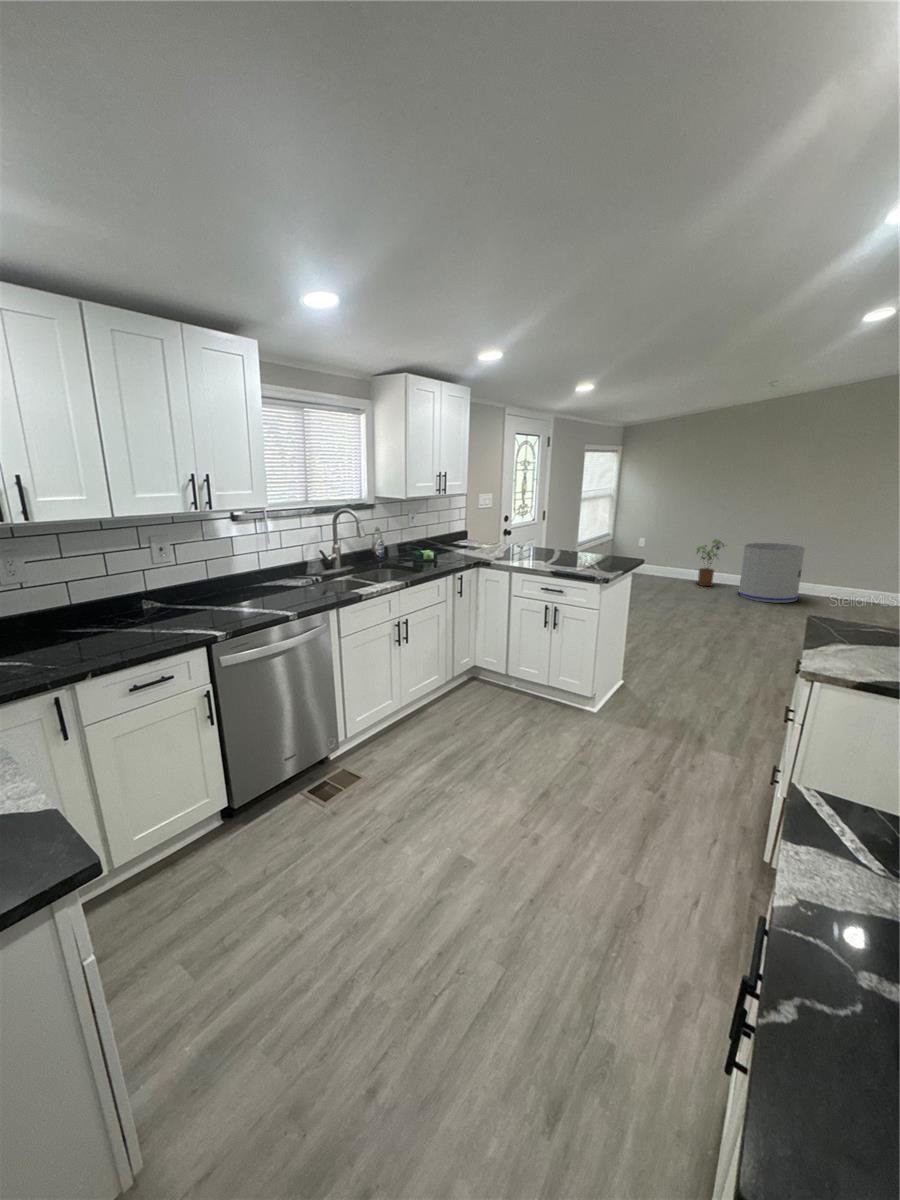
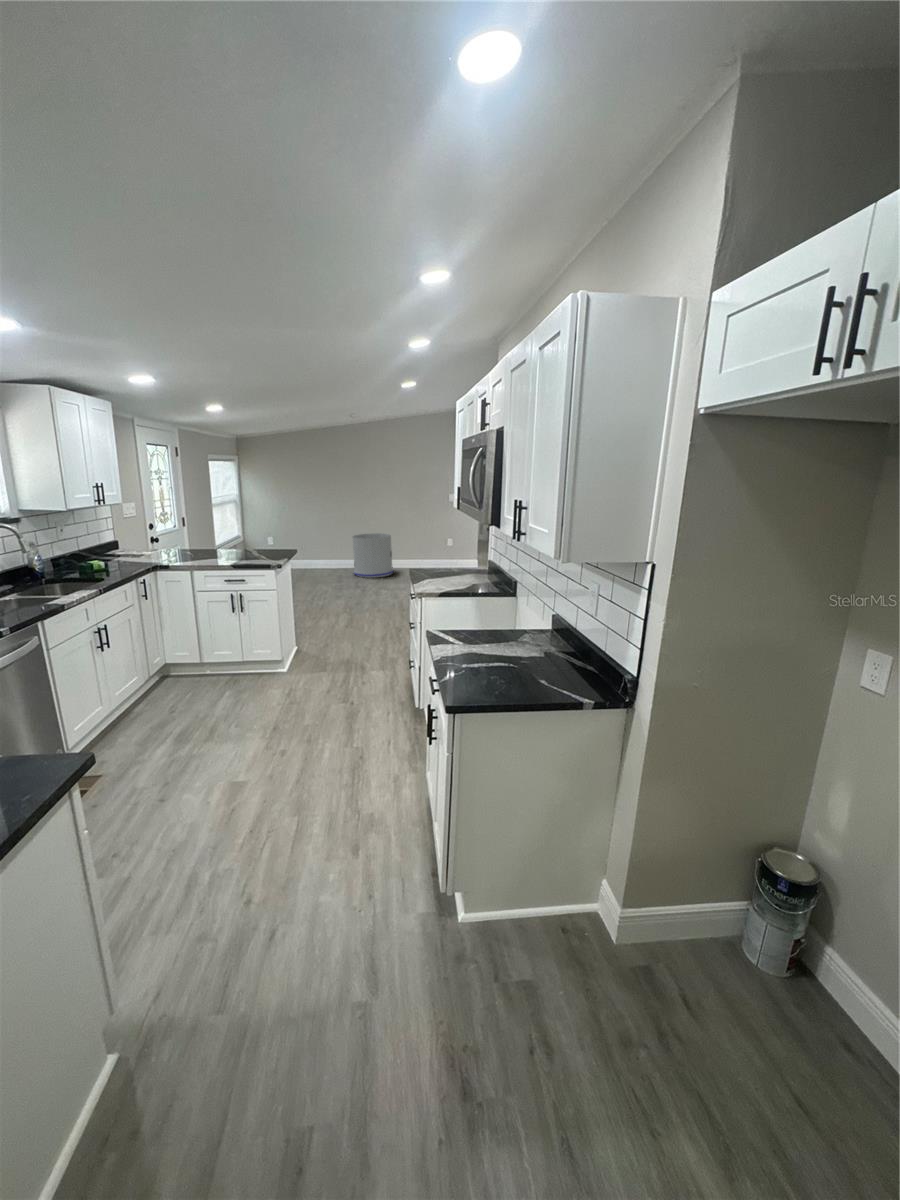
house plant: present [697,539,725,586] -> none [318,534,340,572]

